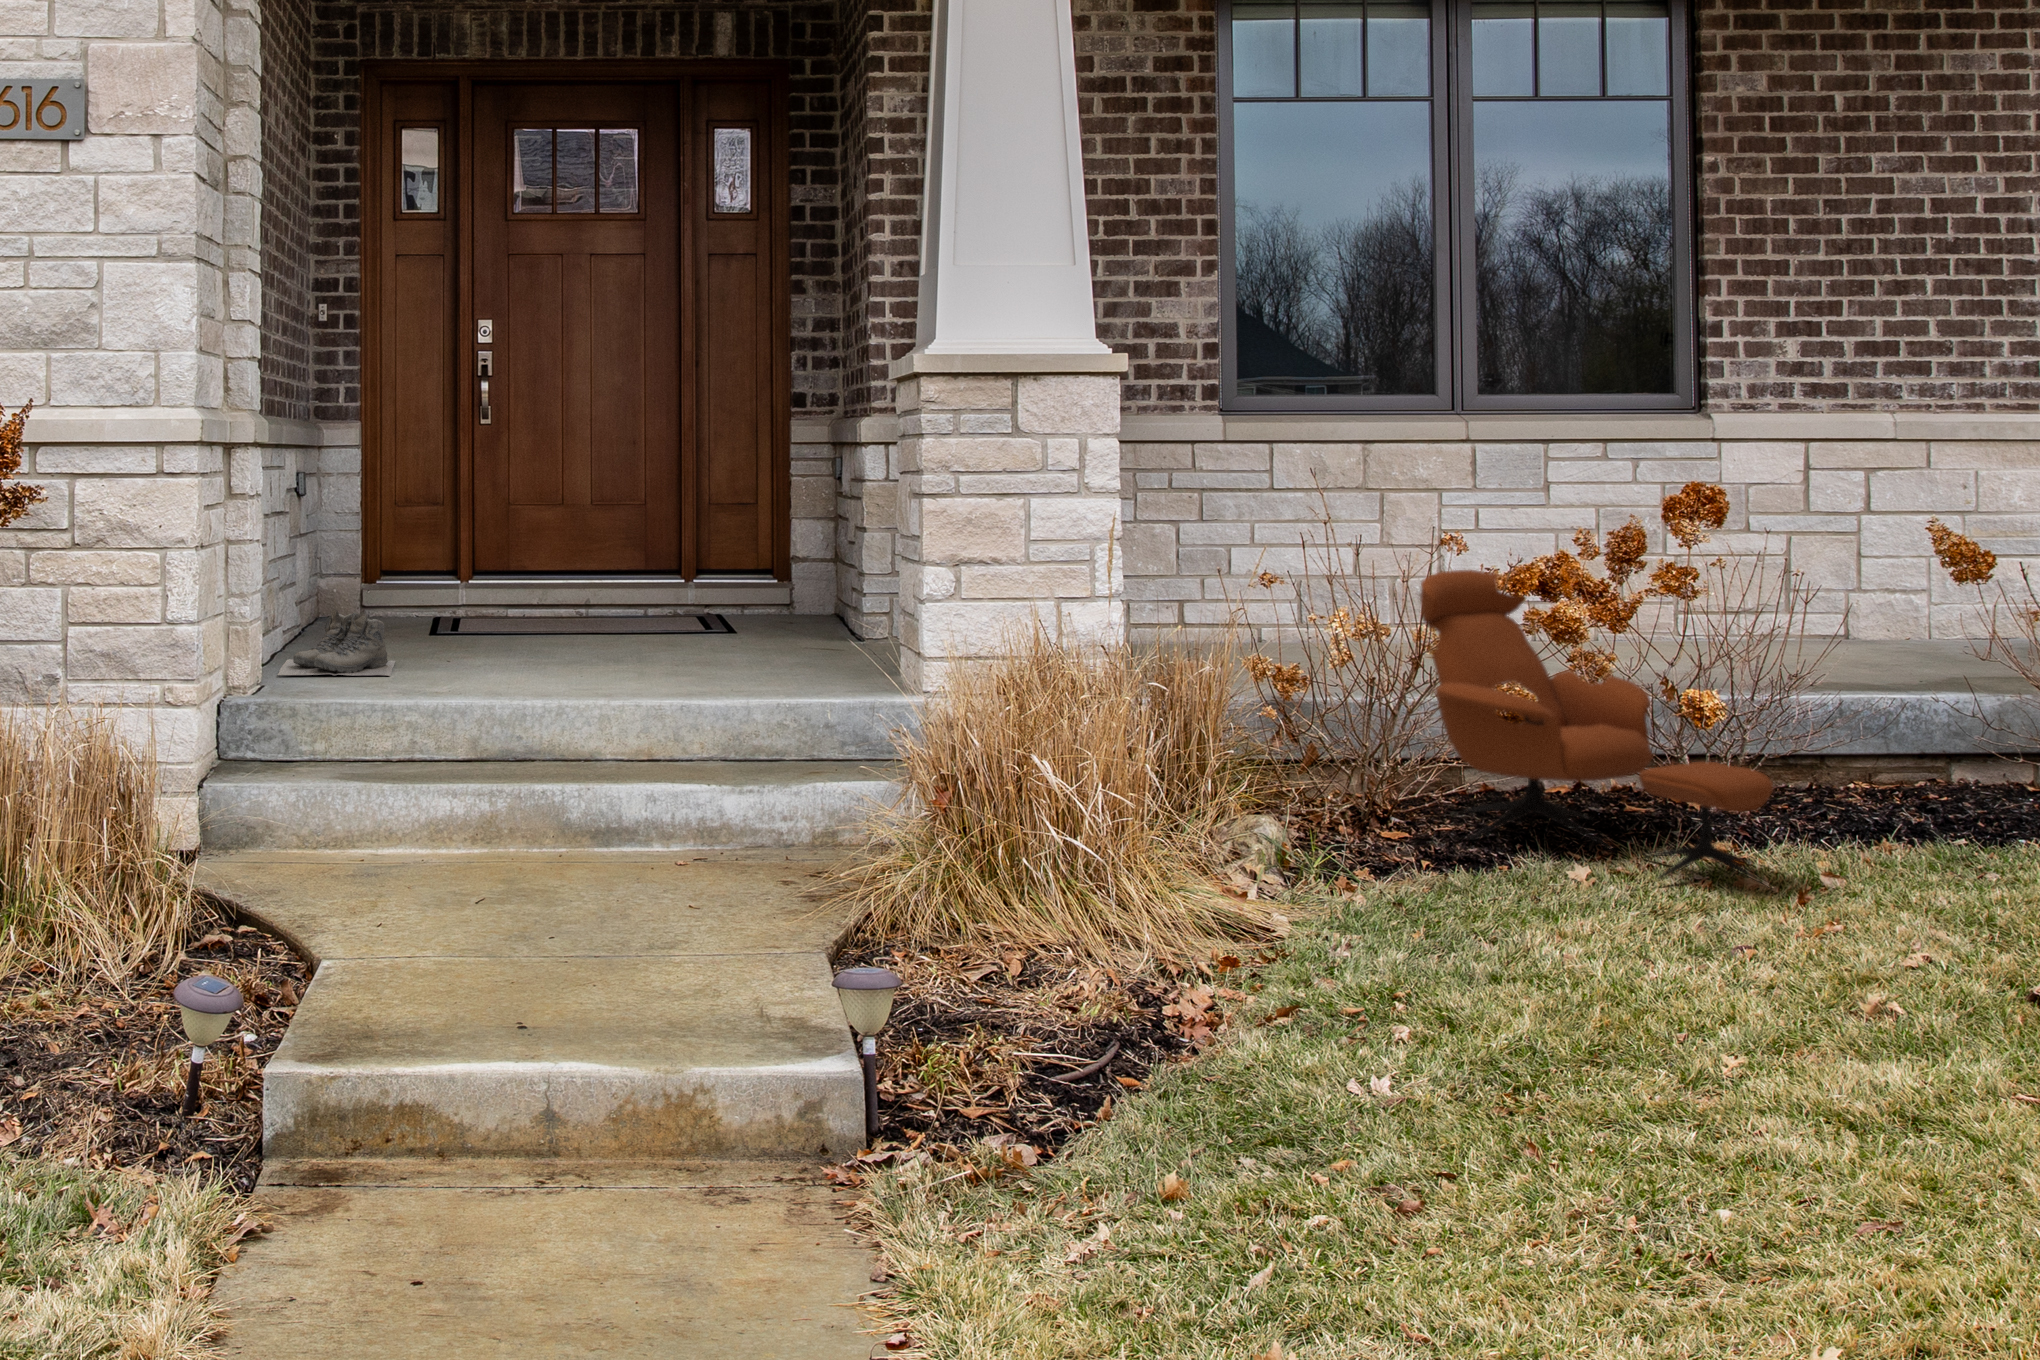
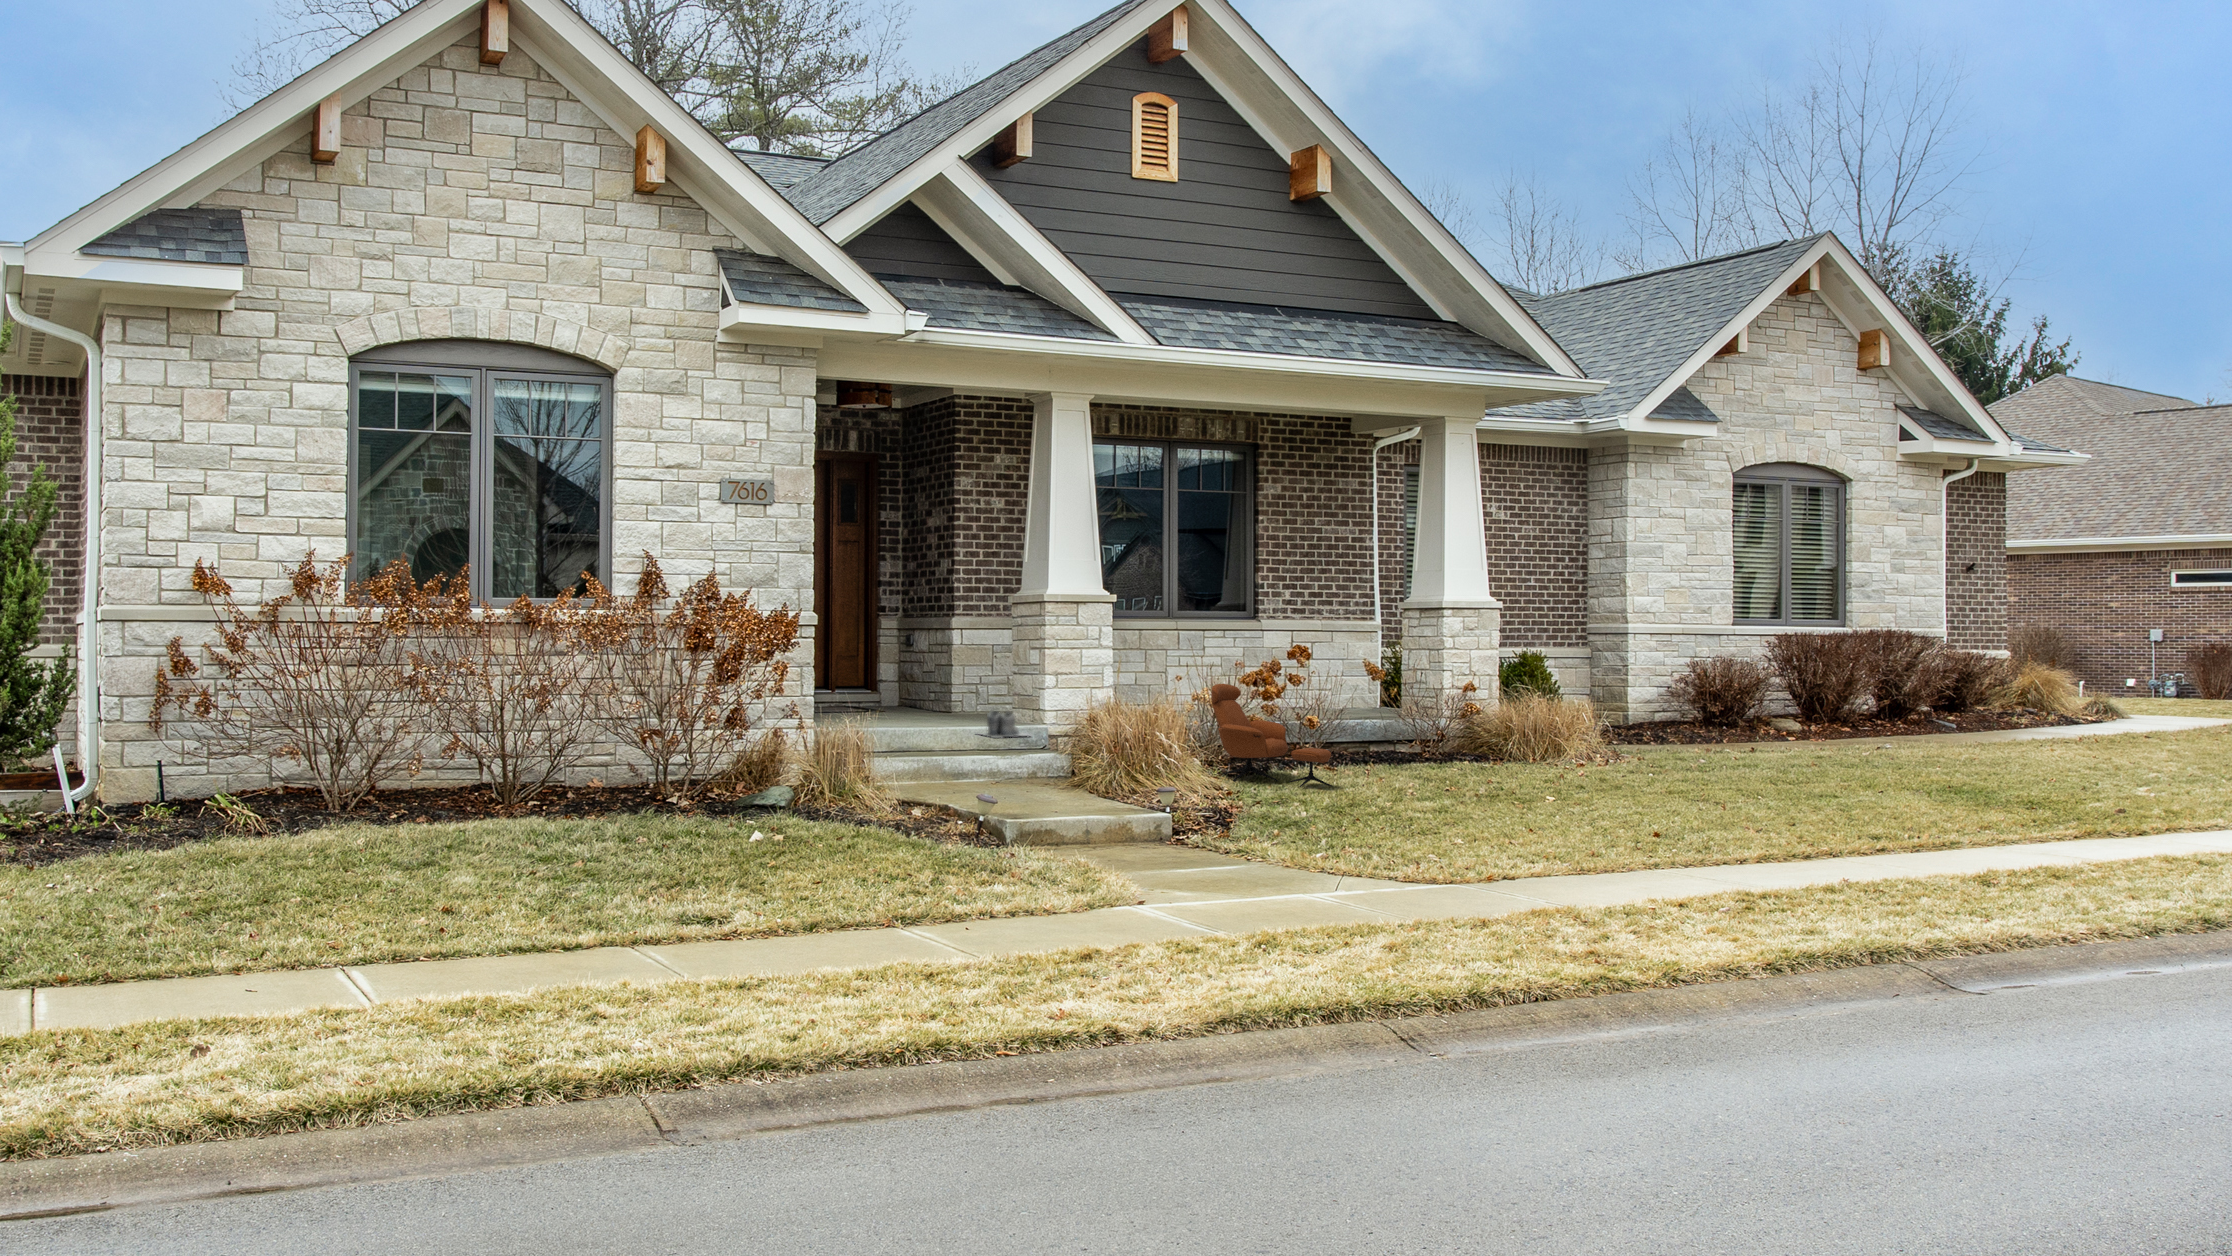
boots: present [278,609,395,676] -> present [983,710,1028,738]

